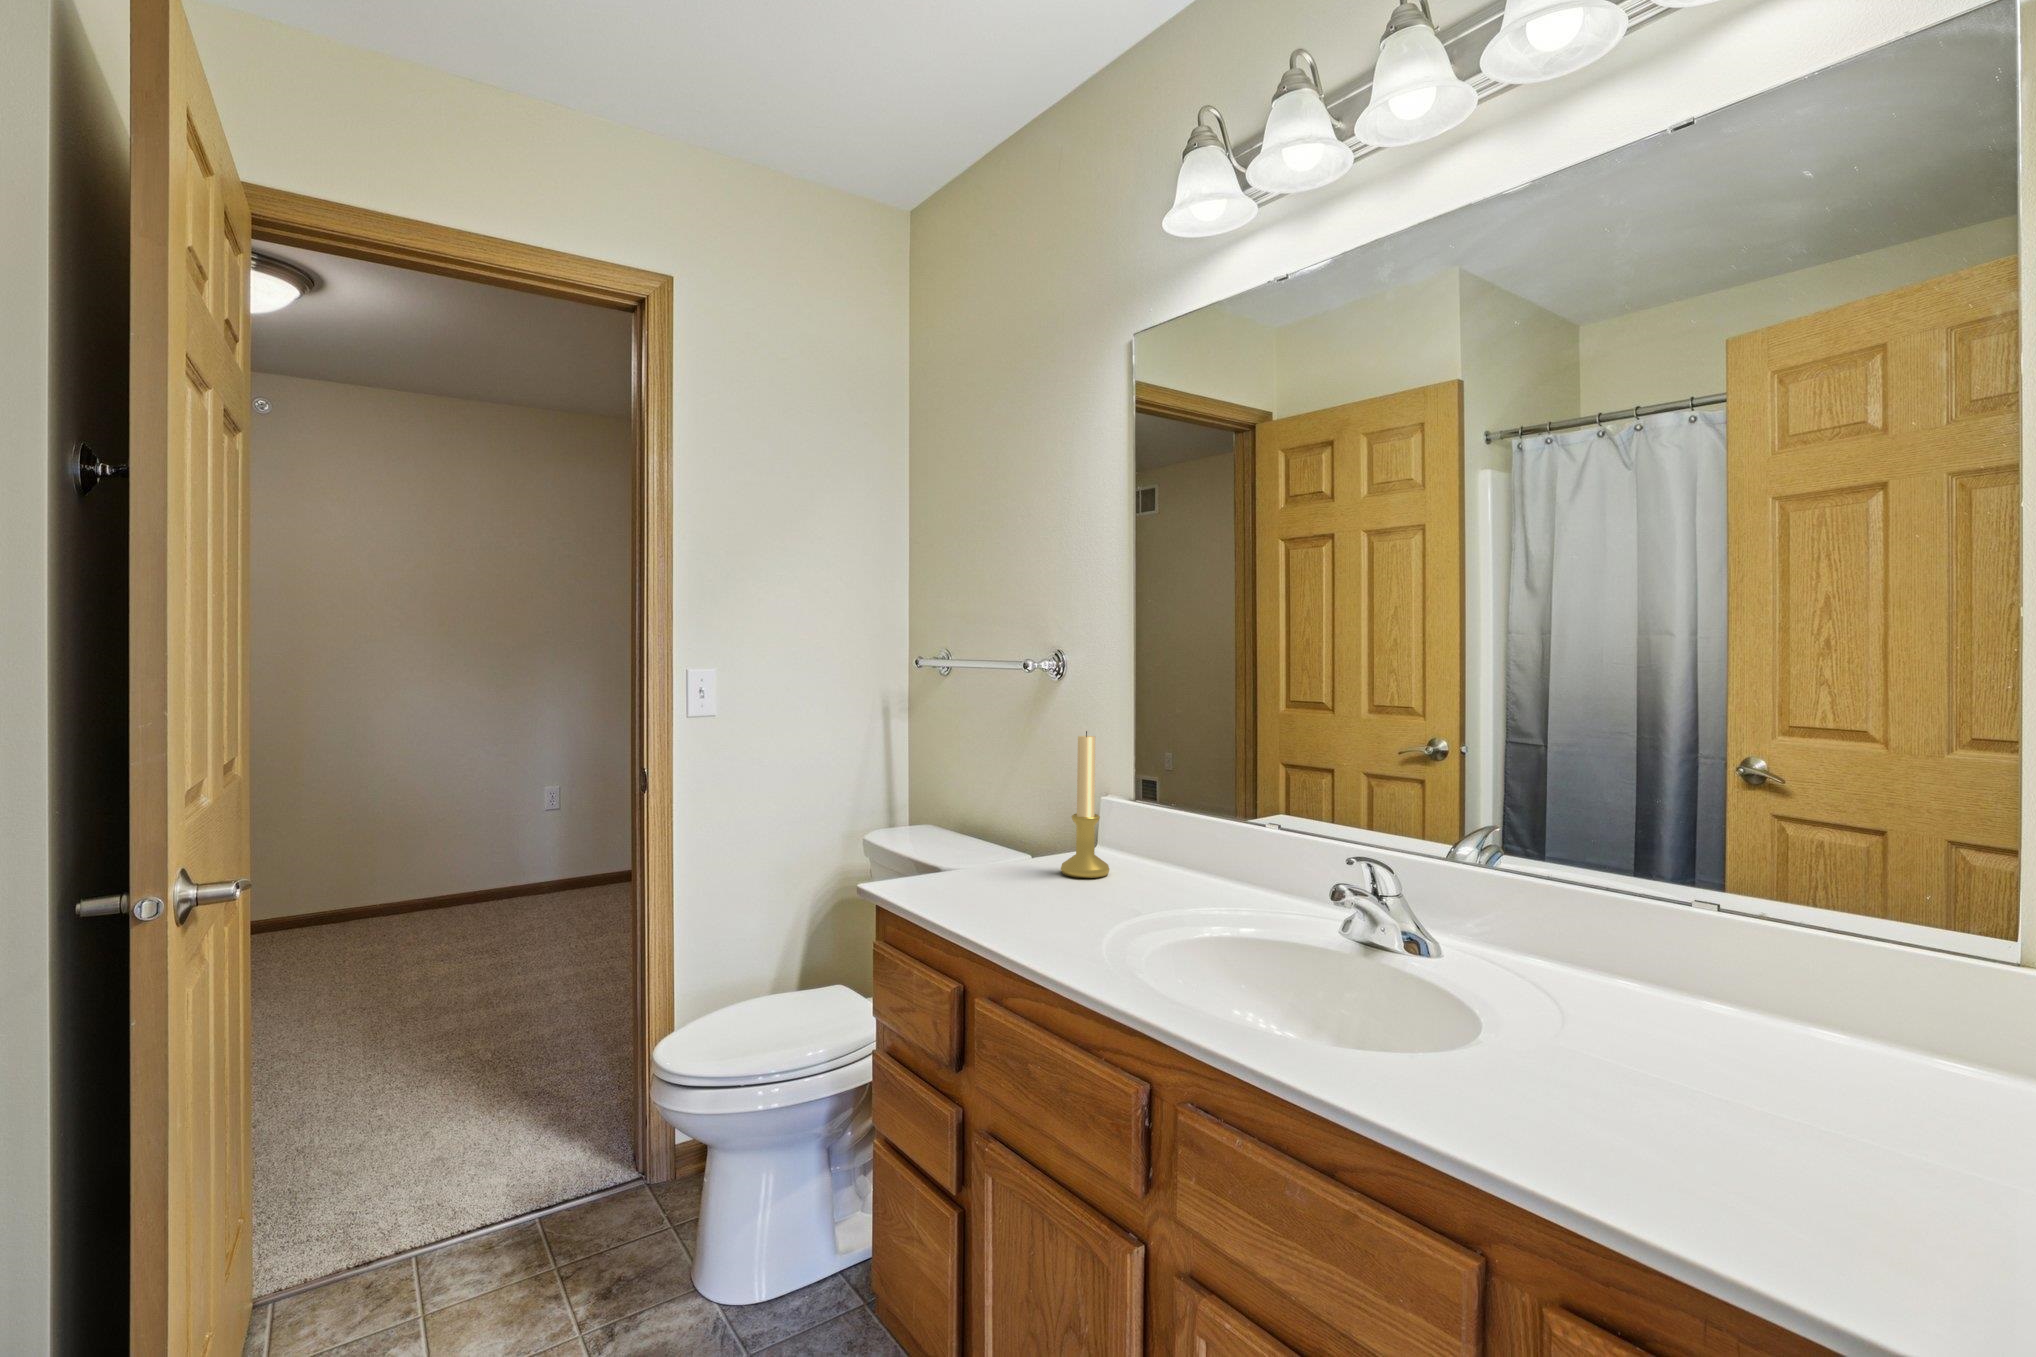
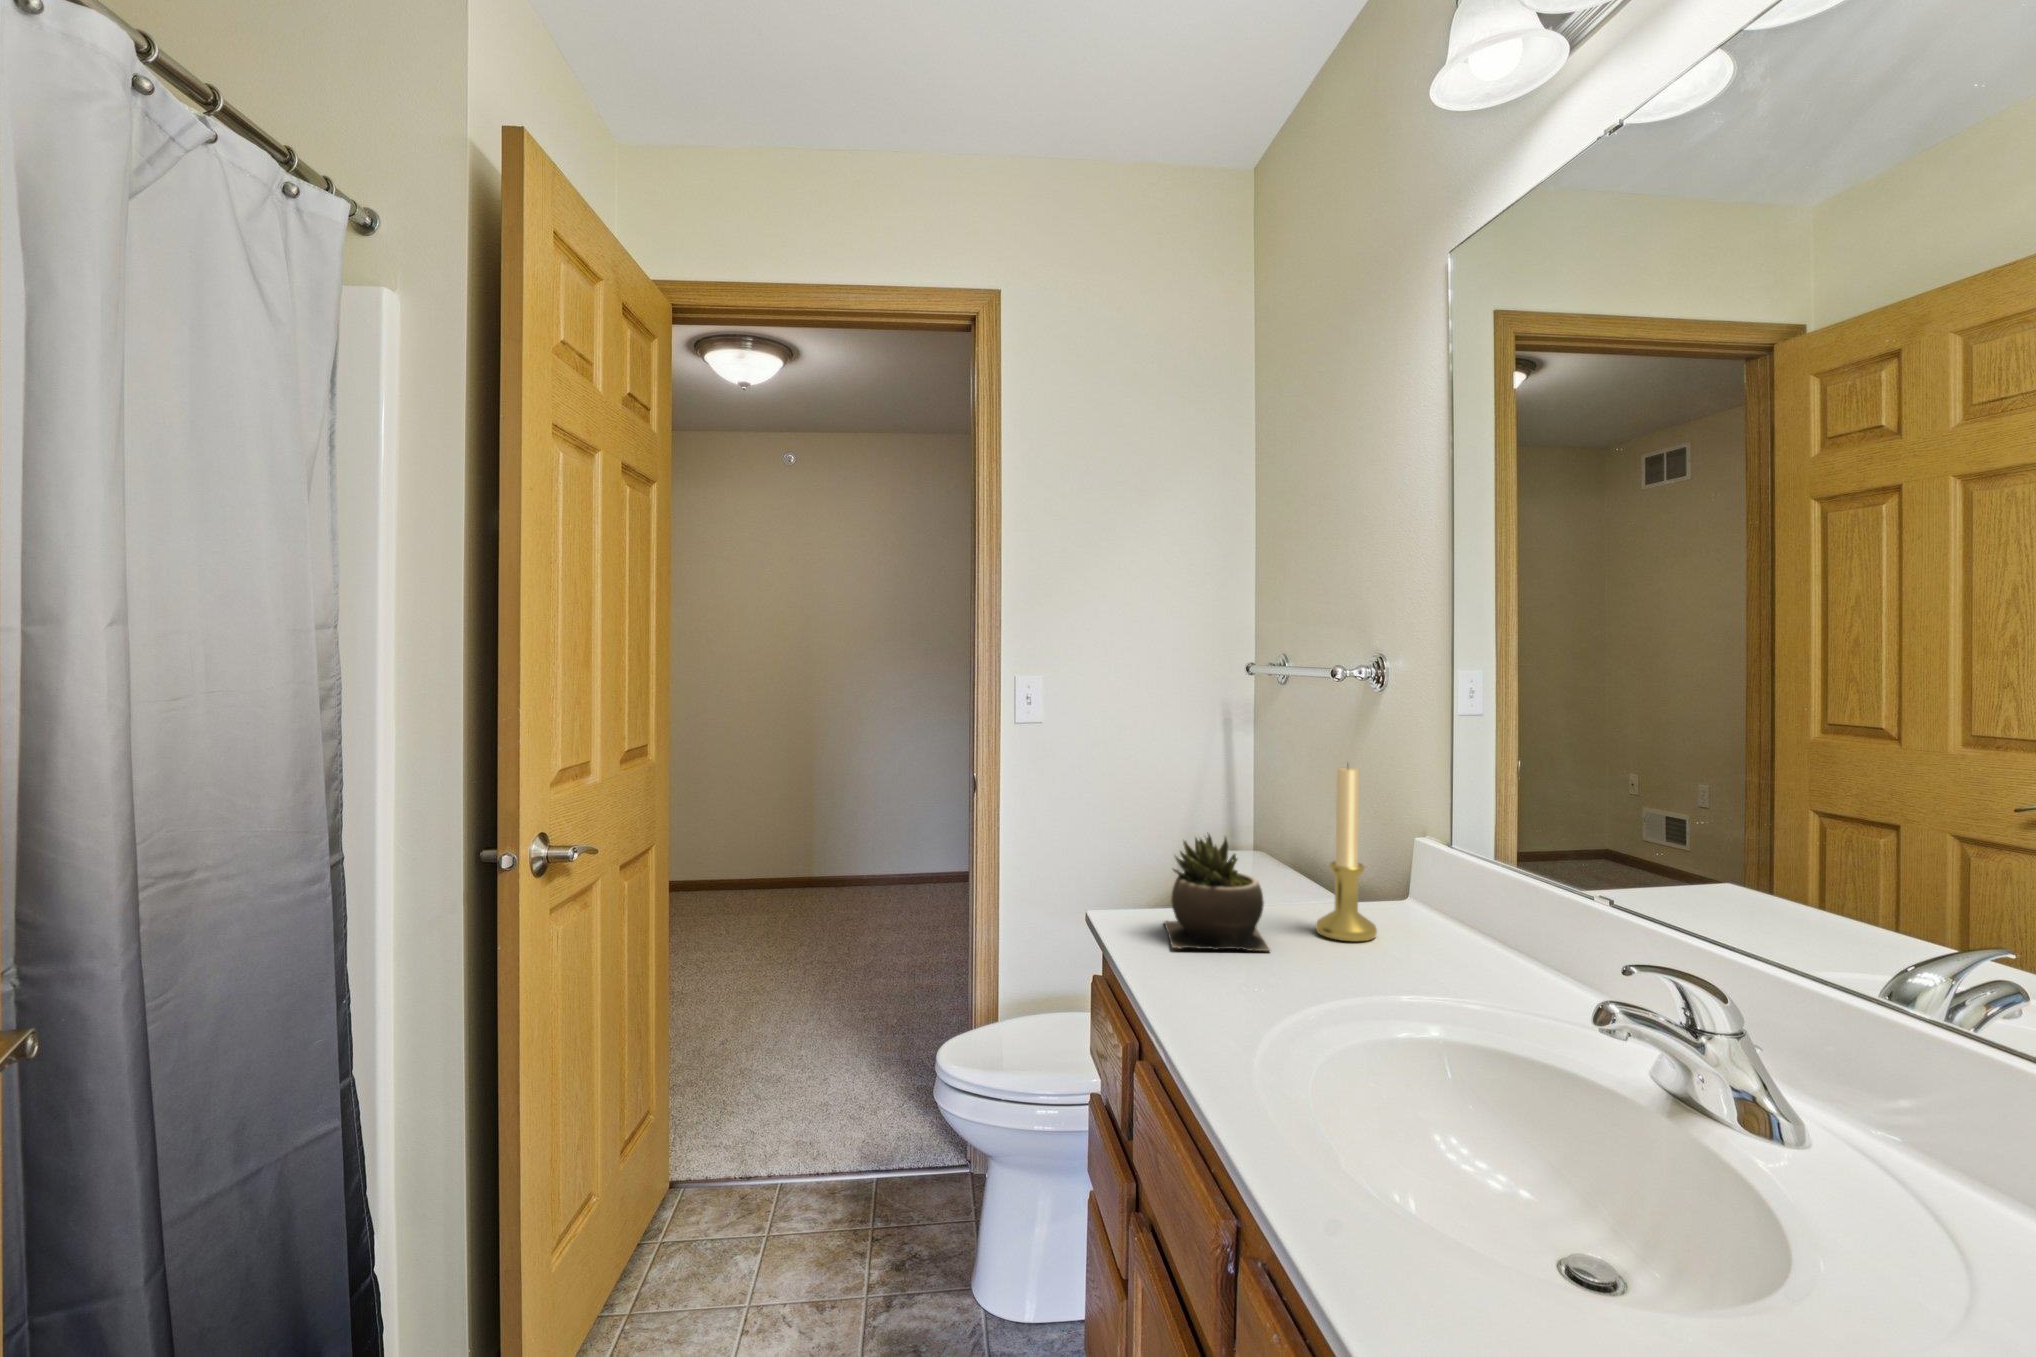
succulent plant: none [937,796,1047,900] -> present [1164,834,1270,951]

